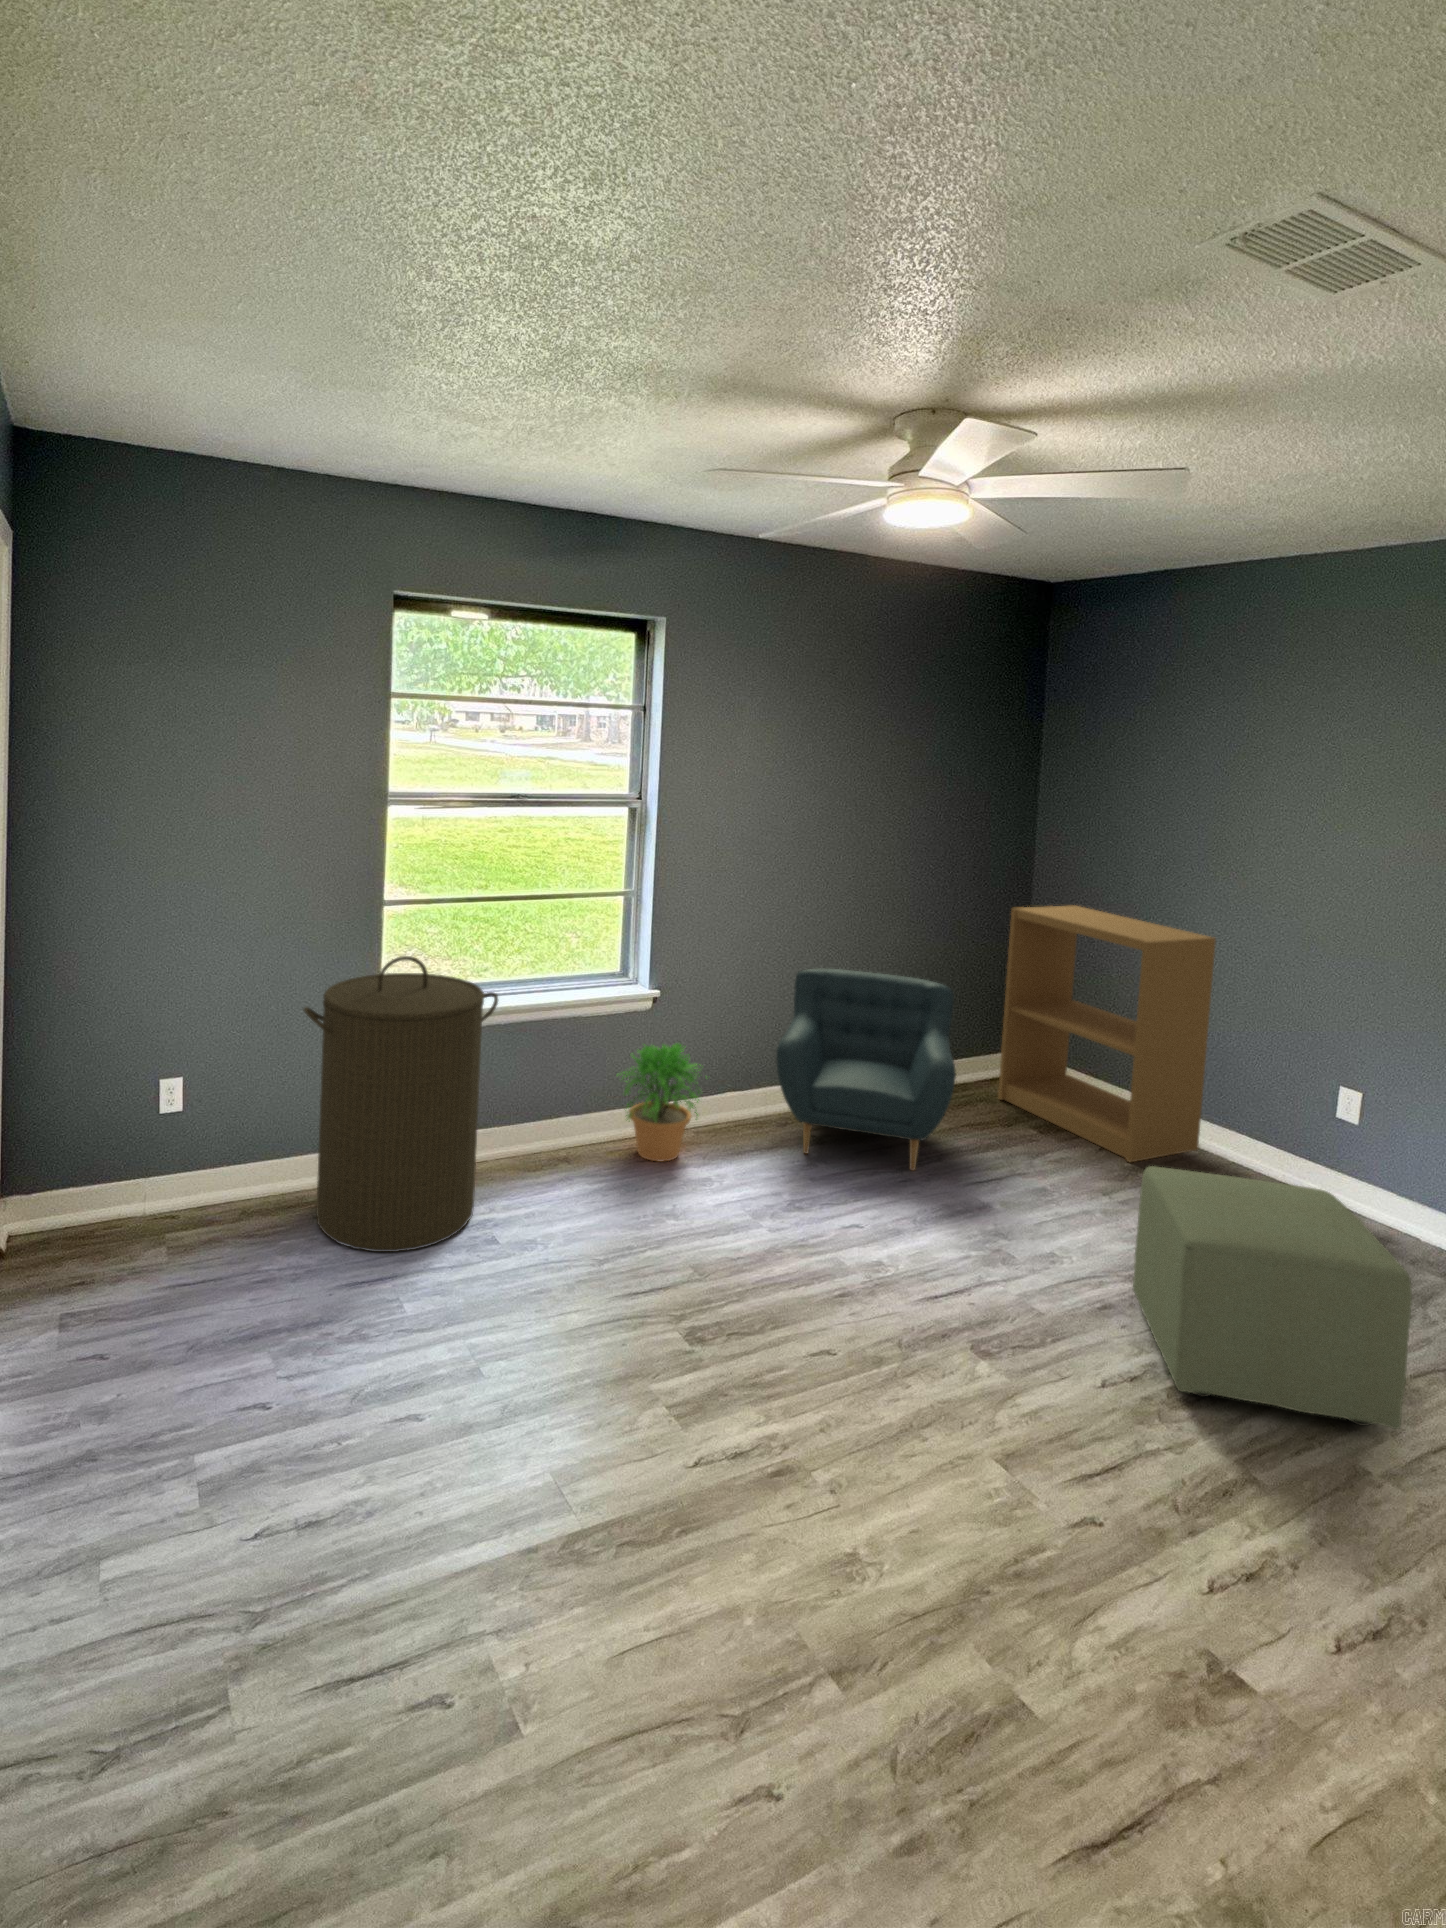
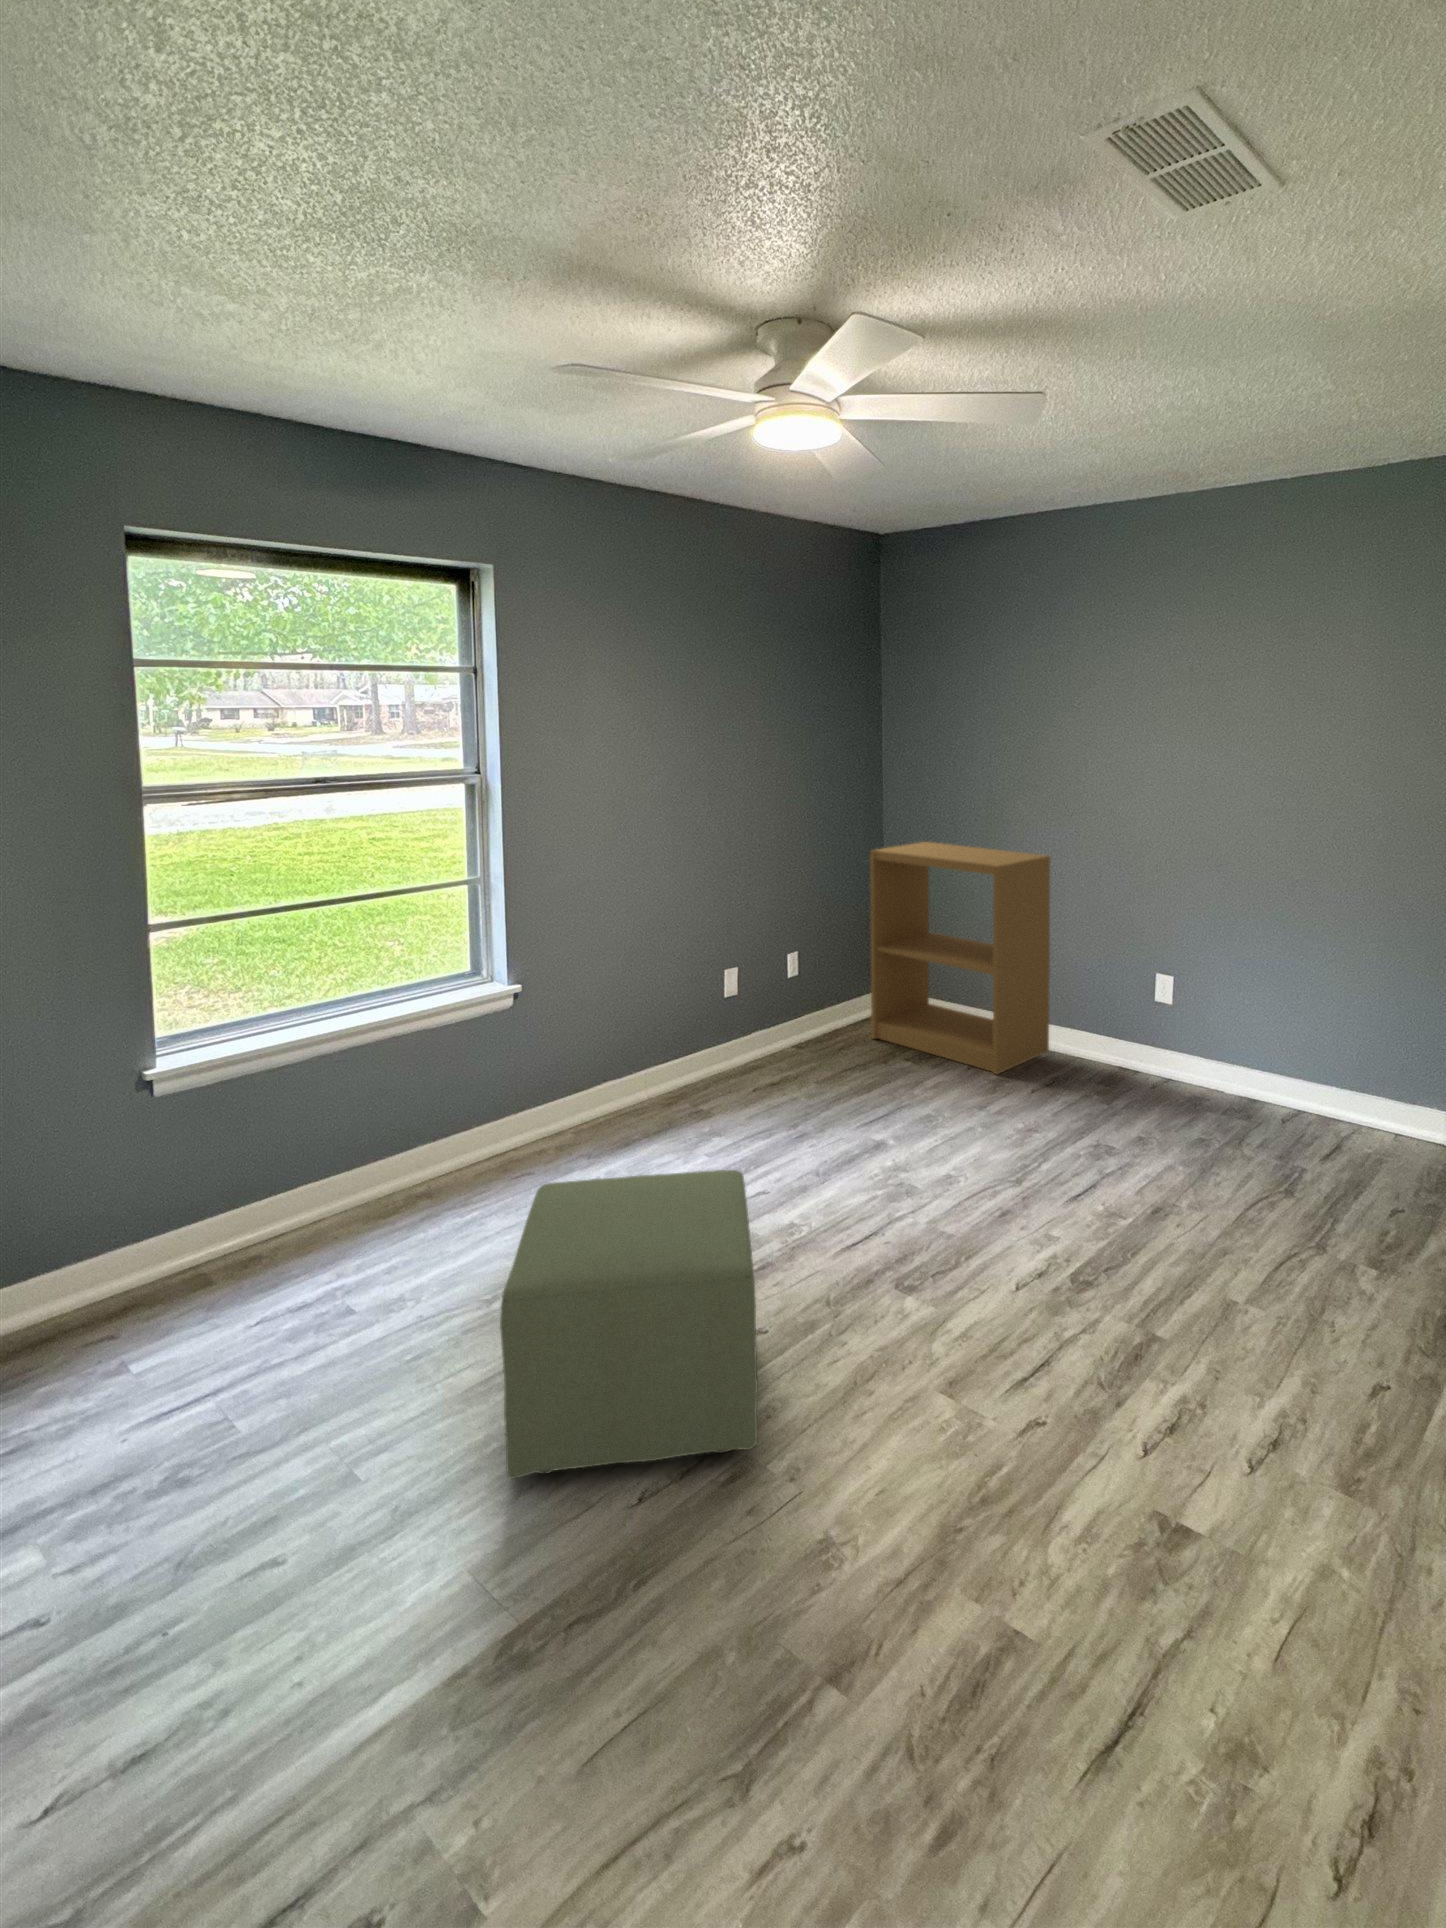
laundry hamper: present [304,956,498,1252] -> none [36,989,323,1374]
armchair: present [776,969,956,1170] -> none [657,932,842,1131]
potted plant: present [617,1043,699,1161] -> none [475,1037,590,1175]
ottoman: present [1133,1166,1412,1429] -> present [500,1170,758,1479]

